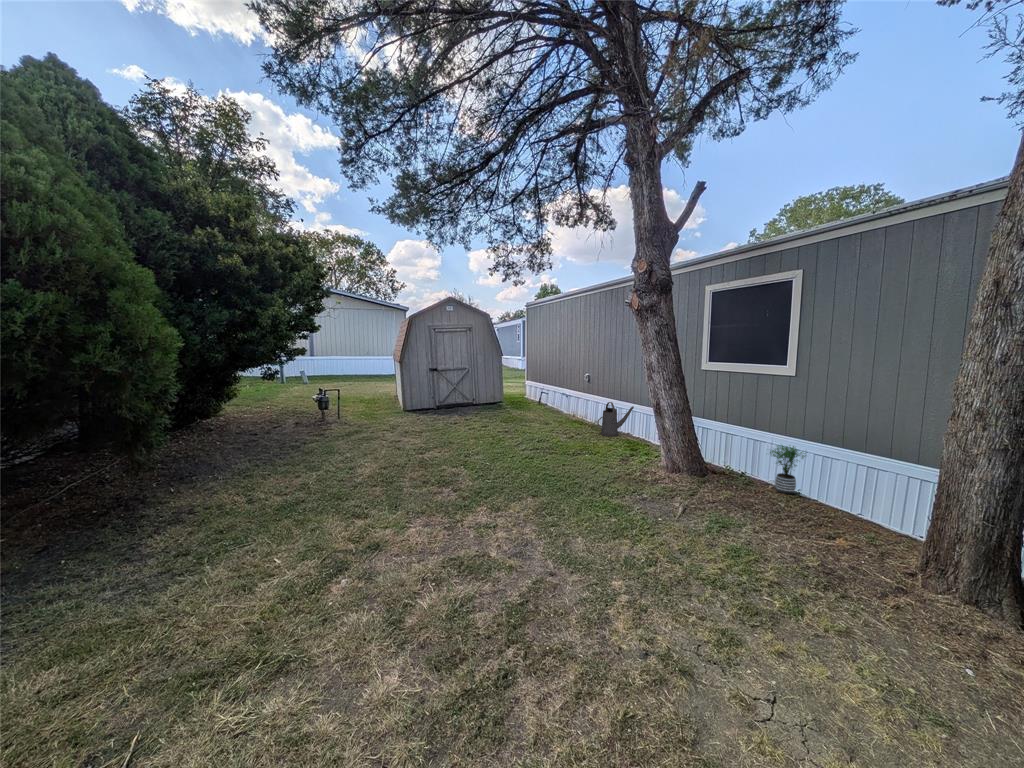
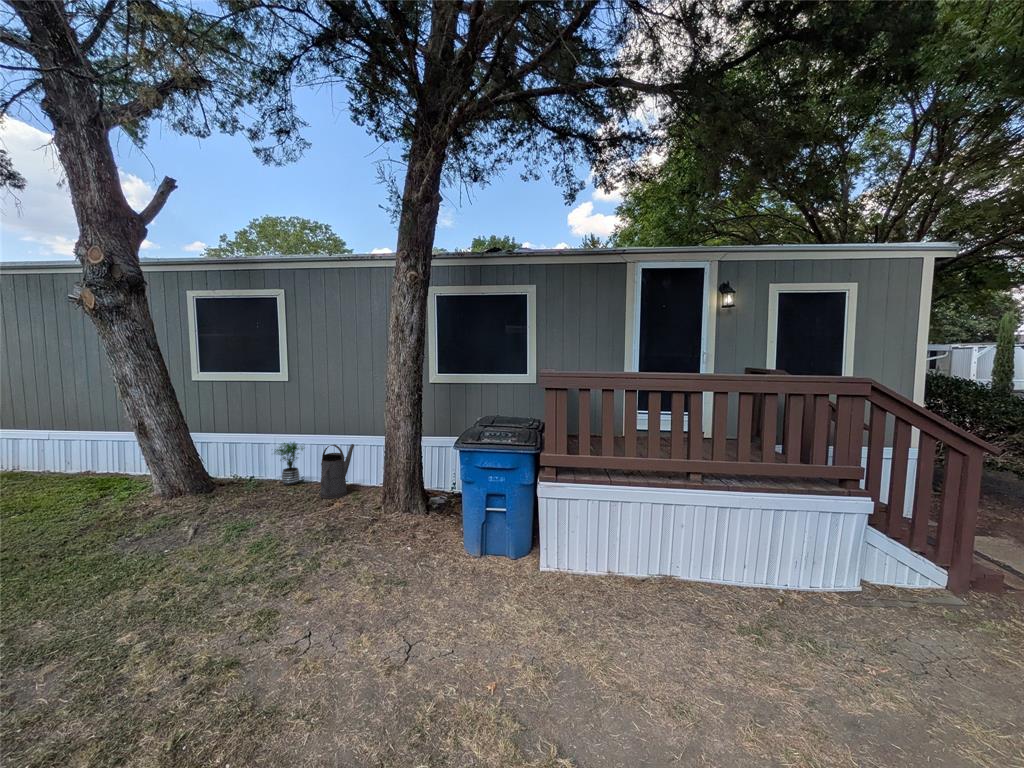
watering can: present [597,402,634,437] -> present [320,444,354,498]

